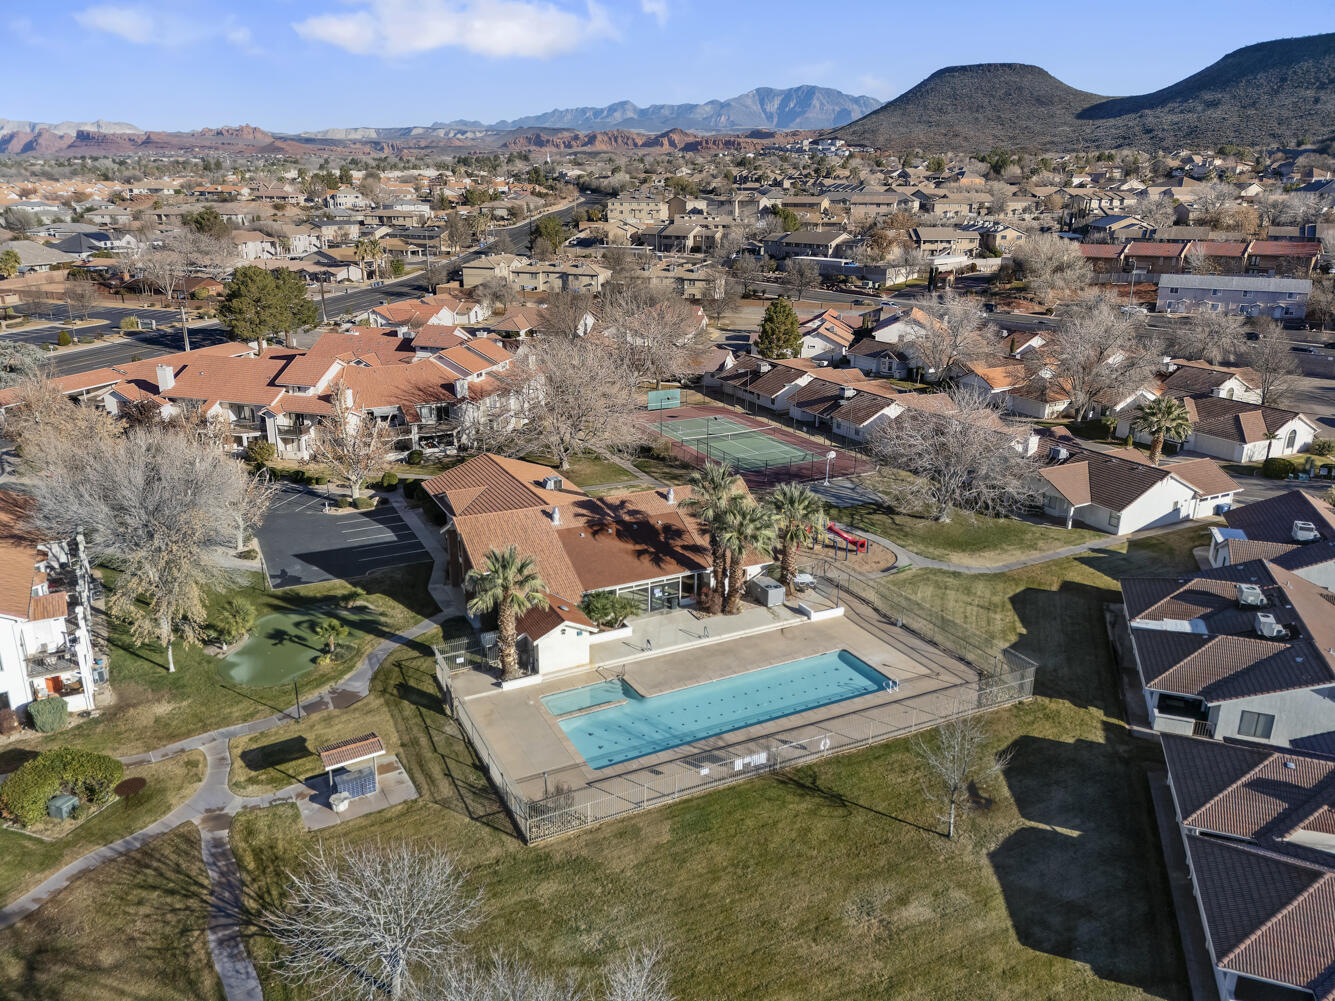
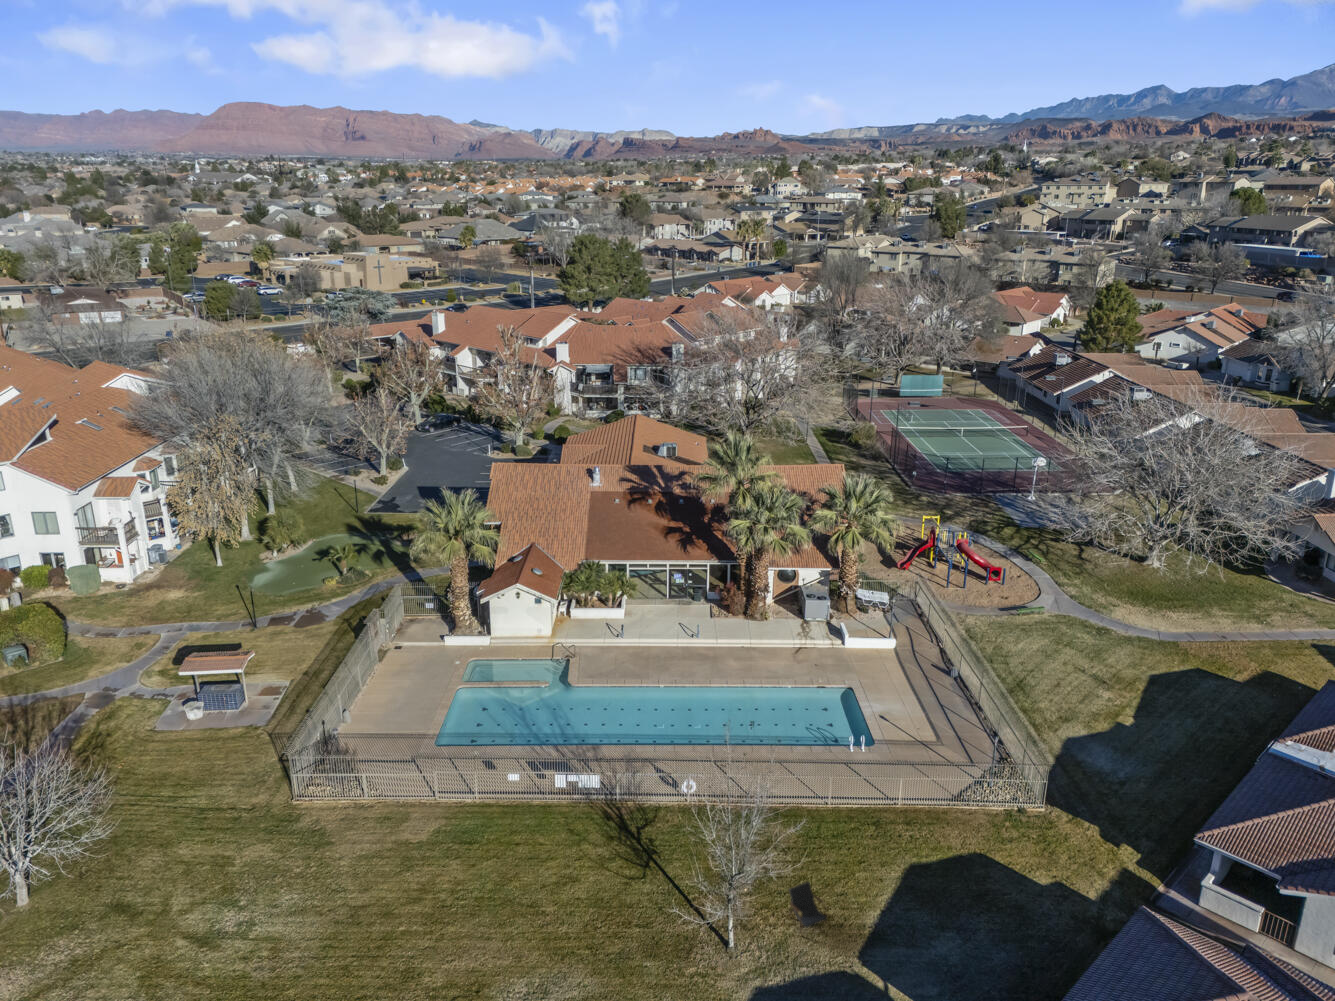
round table: present [113,777,147,805] -> none [73,650,103,675]

